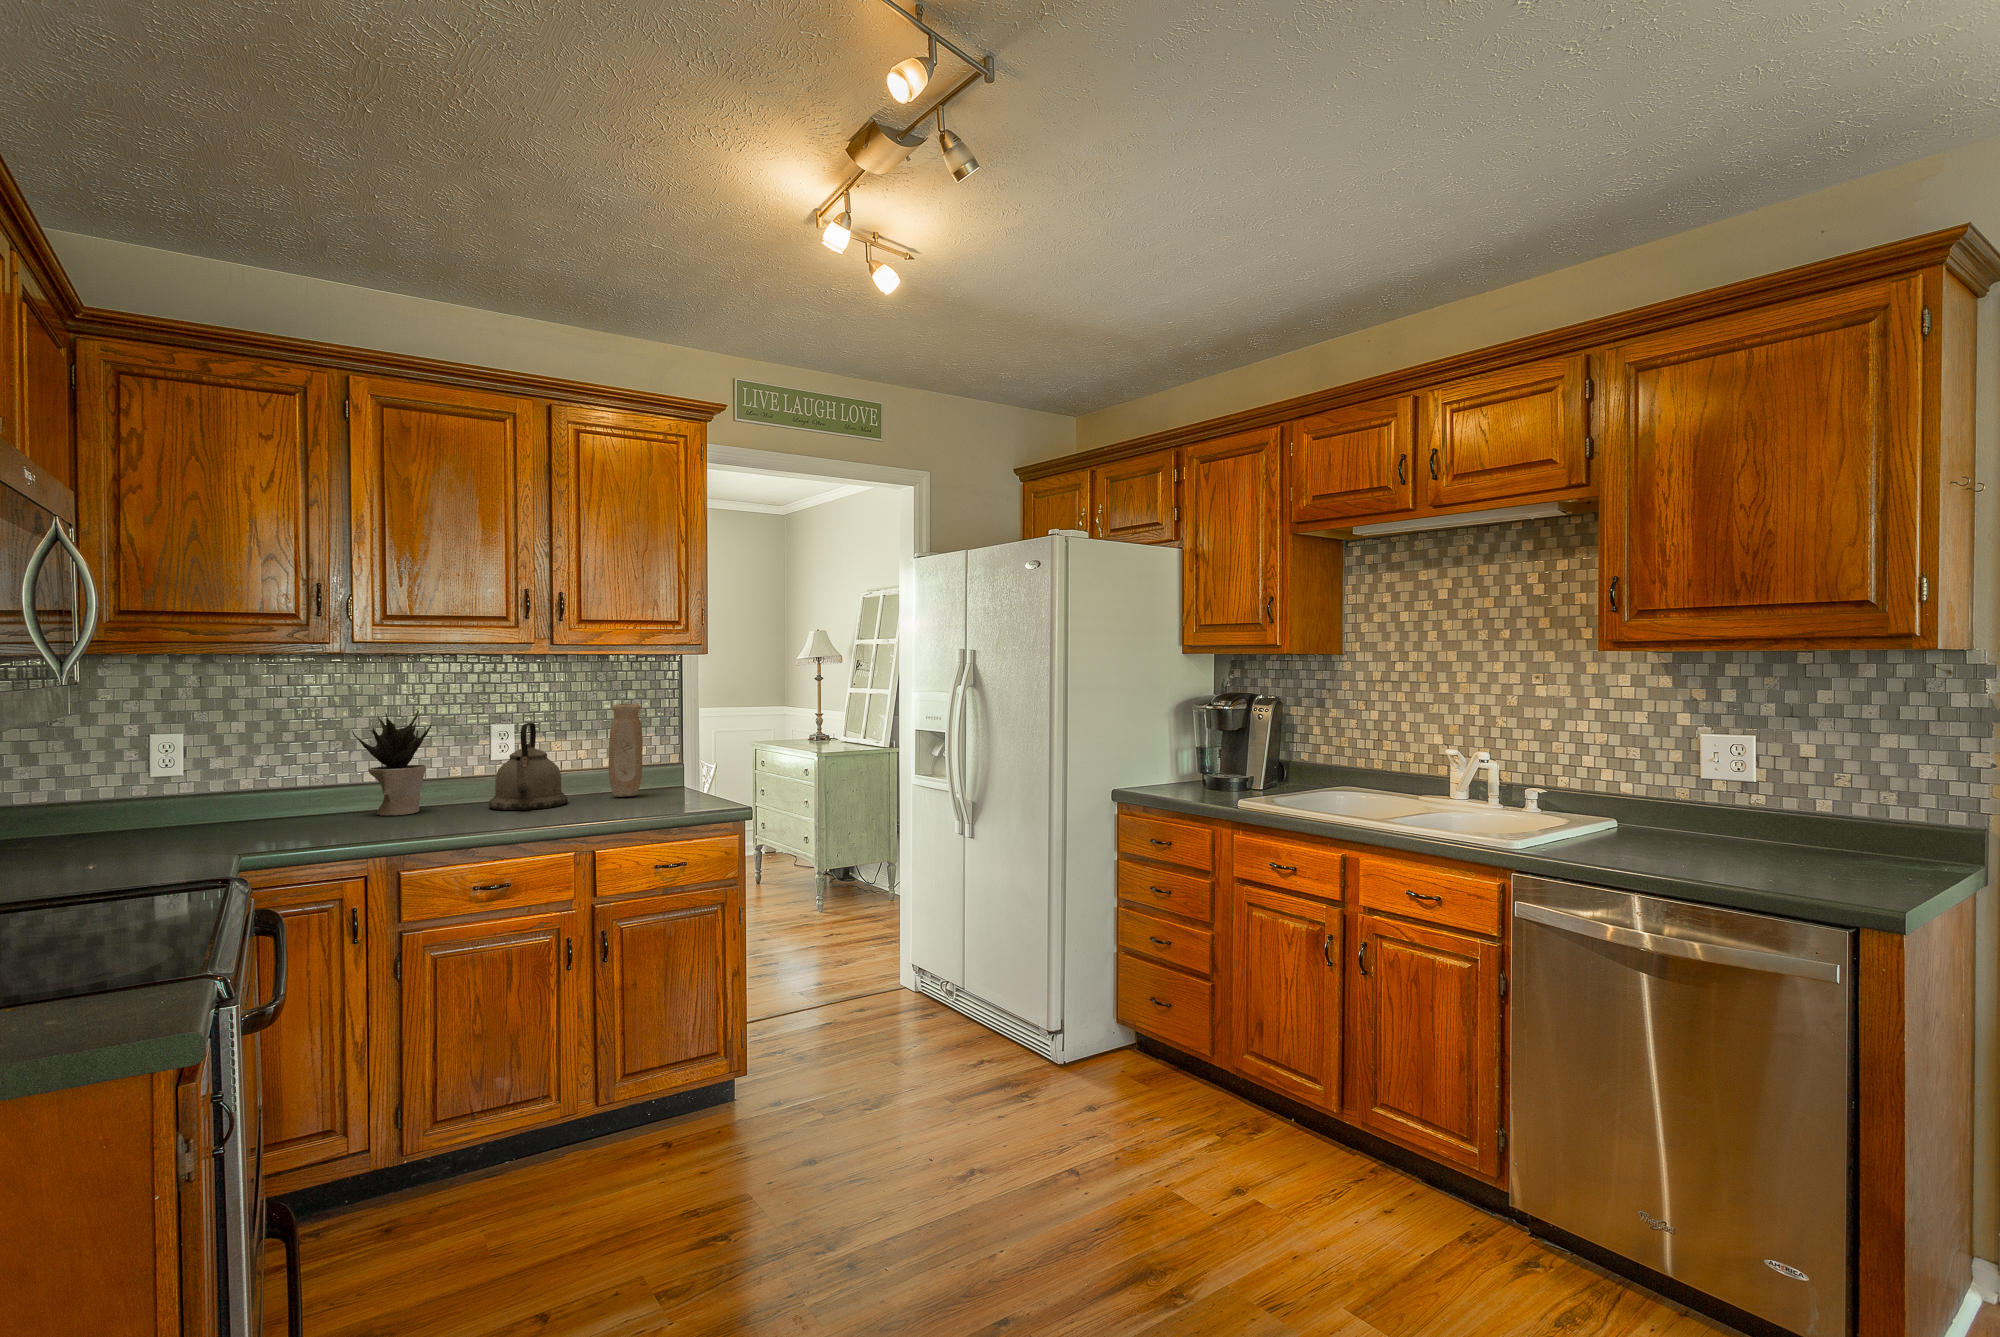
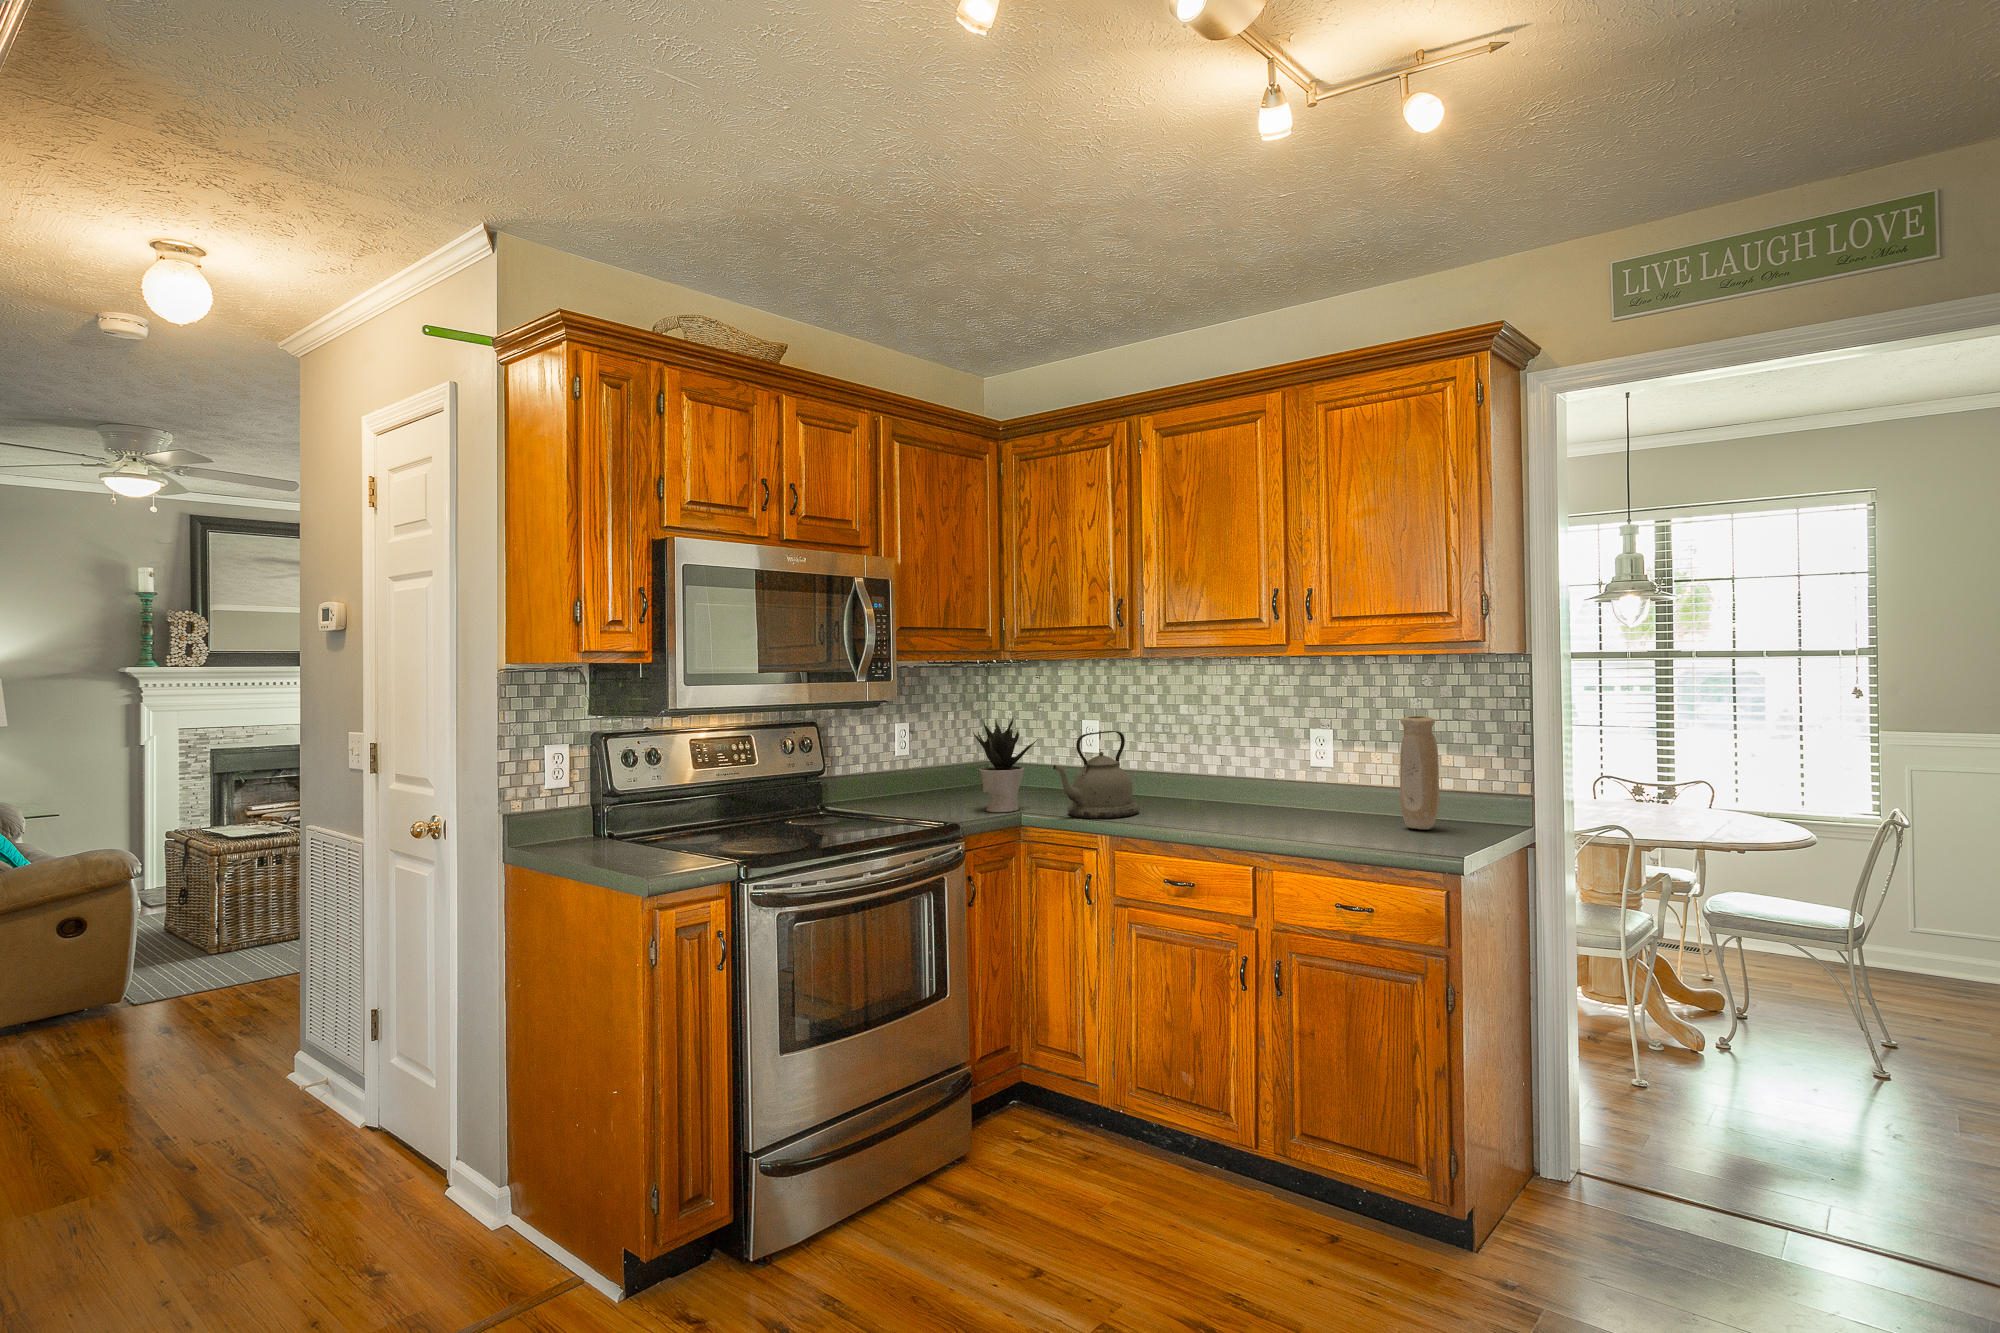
potted plant: present [352,710,431,816] -> present [973,718,1037,812]
kettle: present [489,723,568,810] -> present [1053,731,1139,819]

